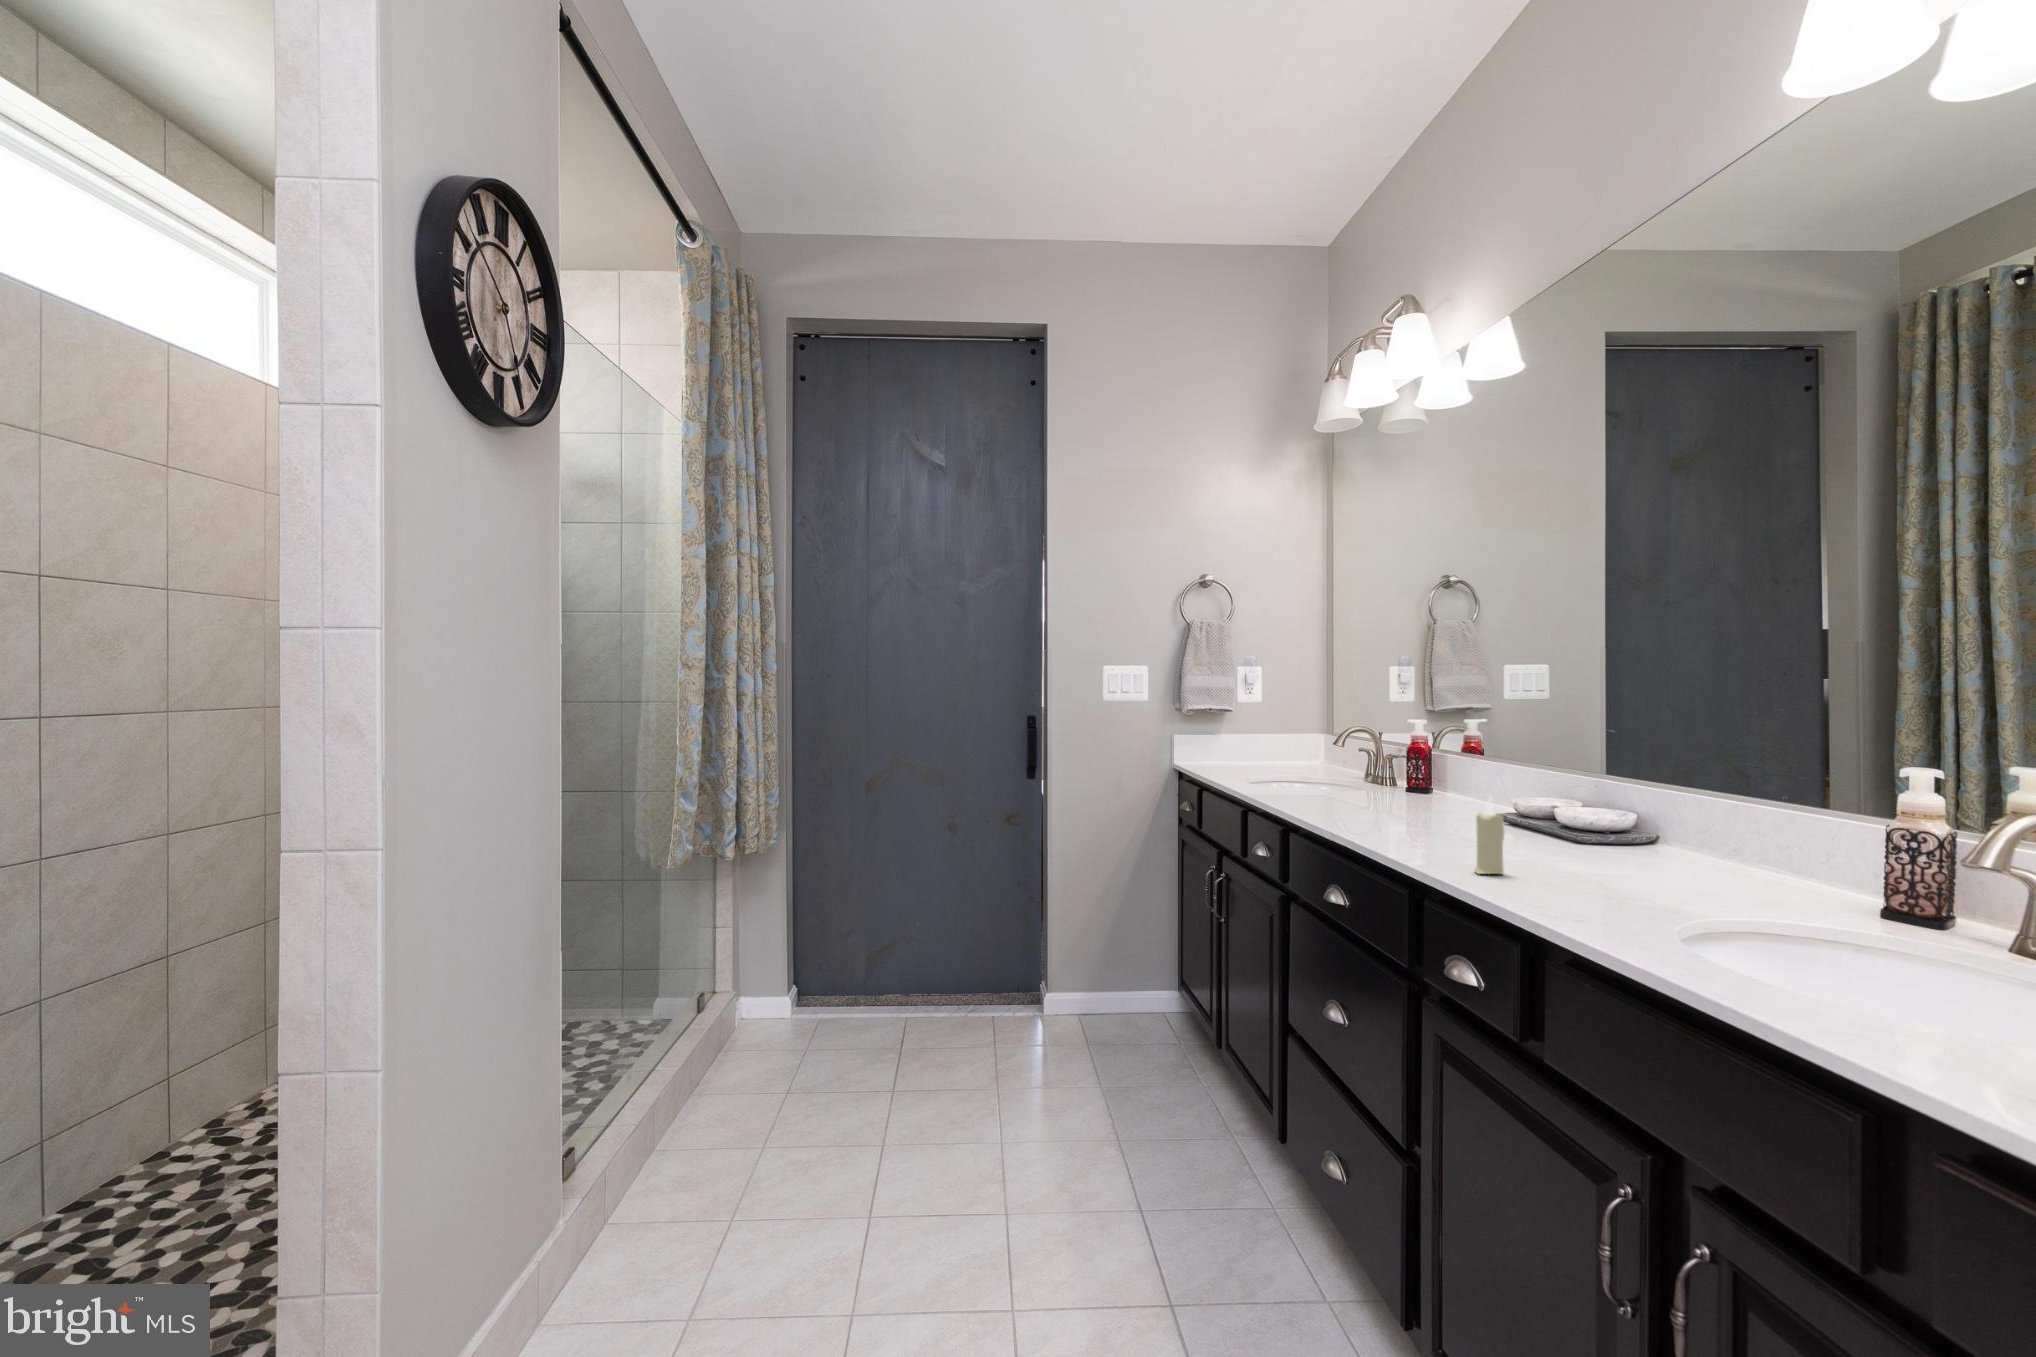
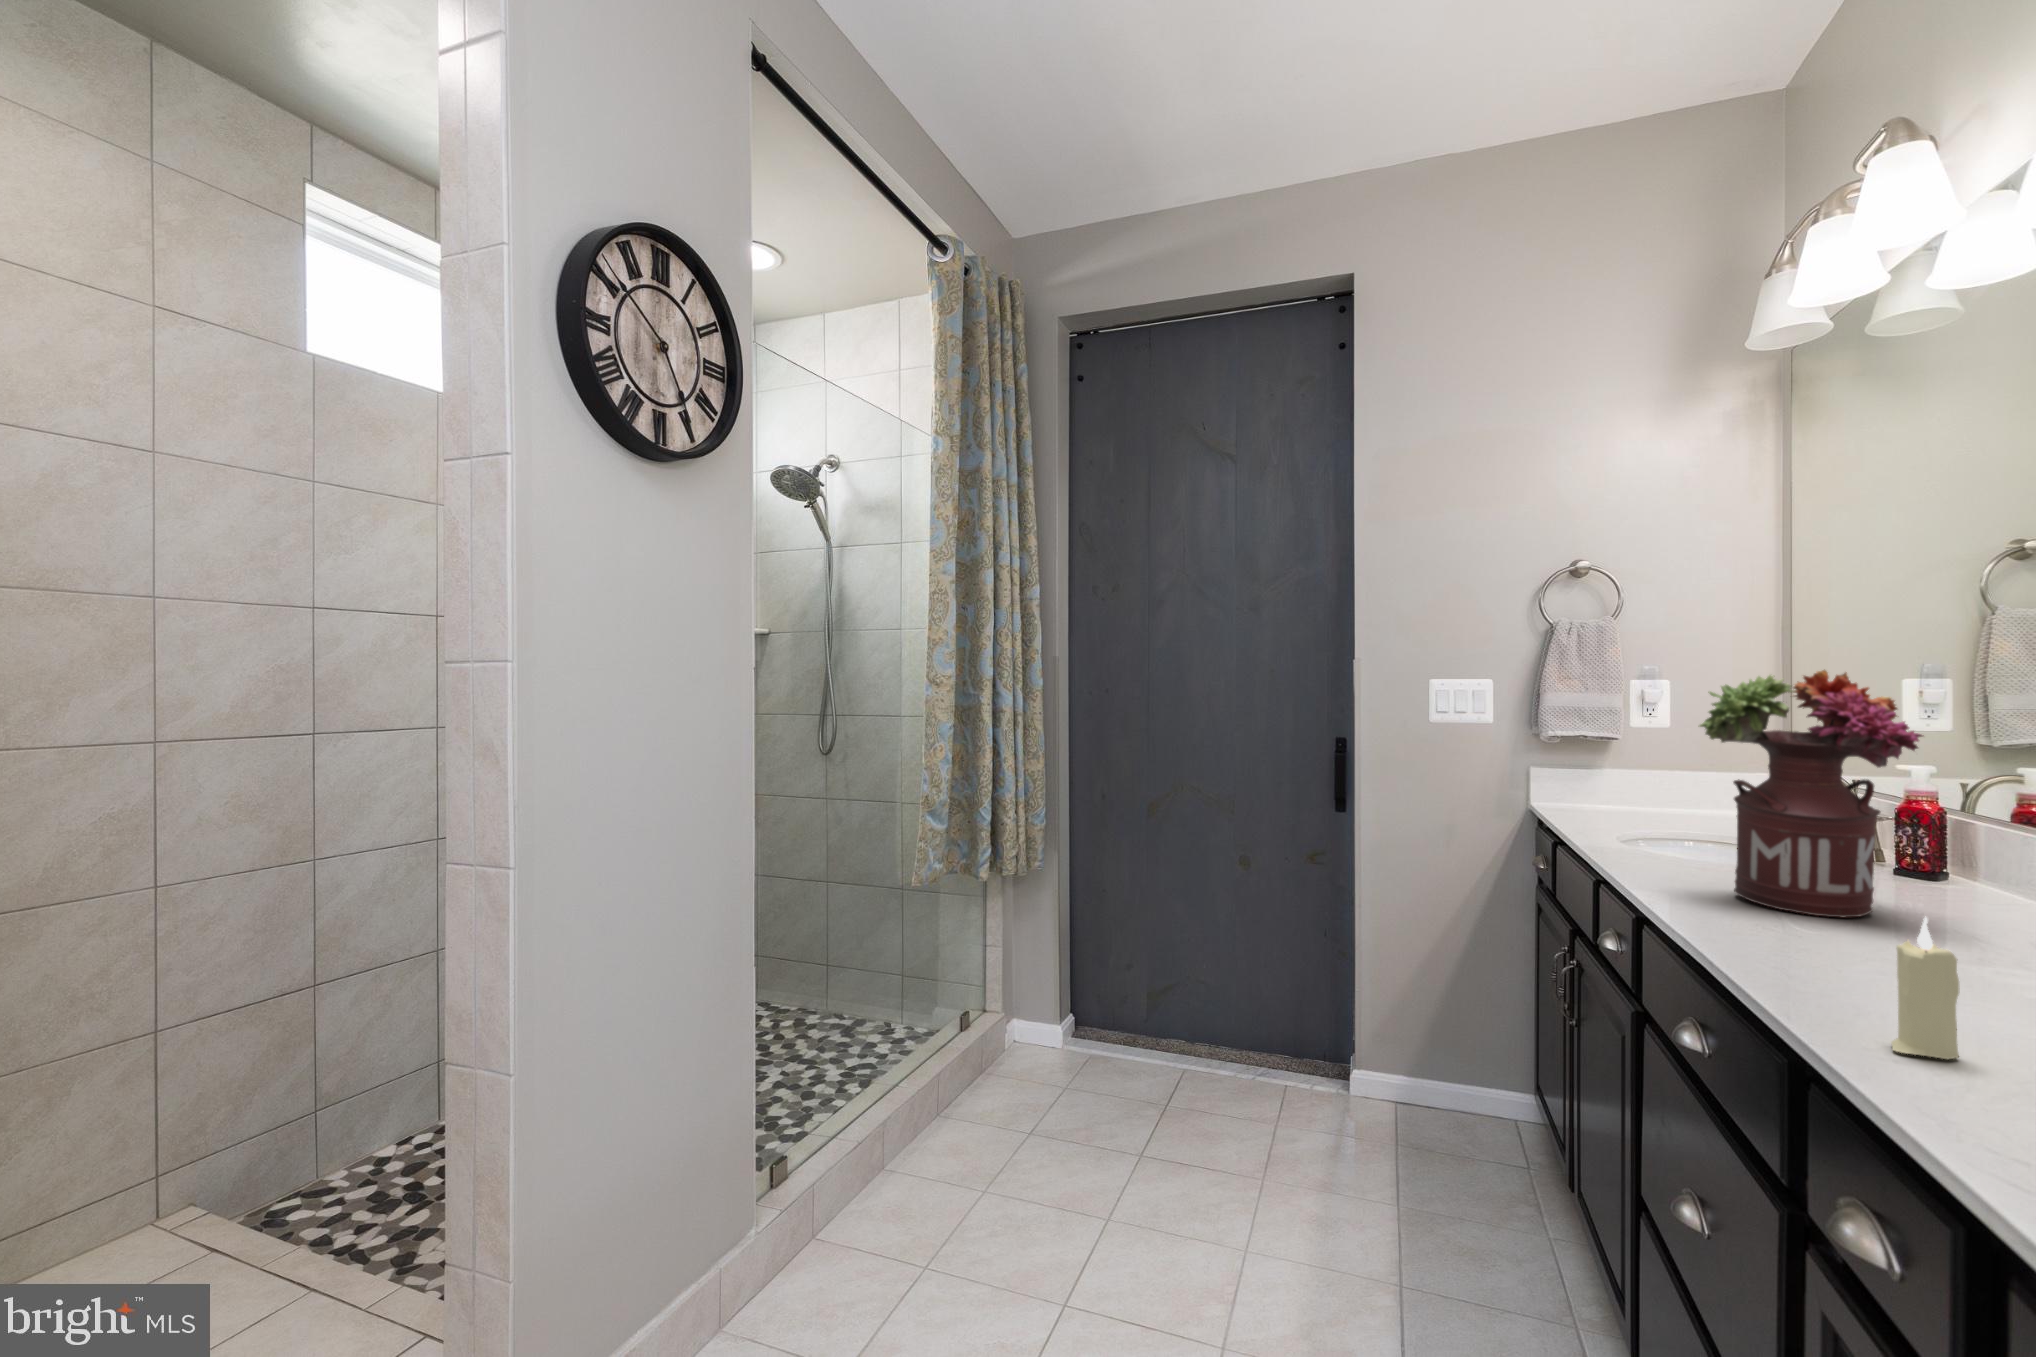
flower arrangement: none [1324,659,1441,816] -> present [1700,670,1924,917]

